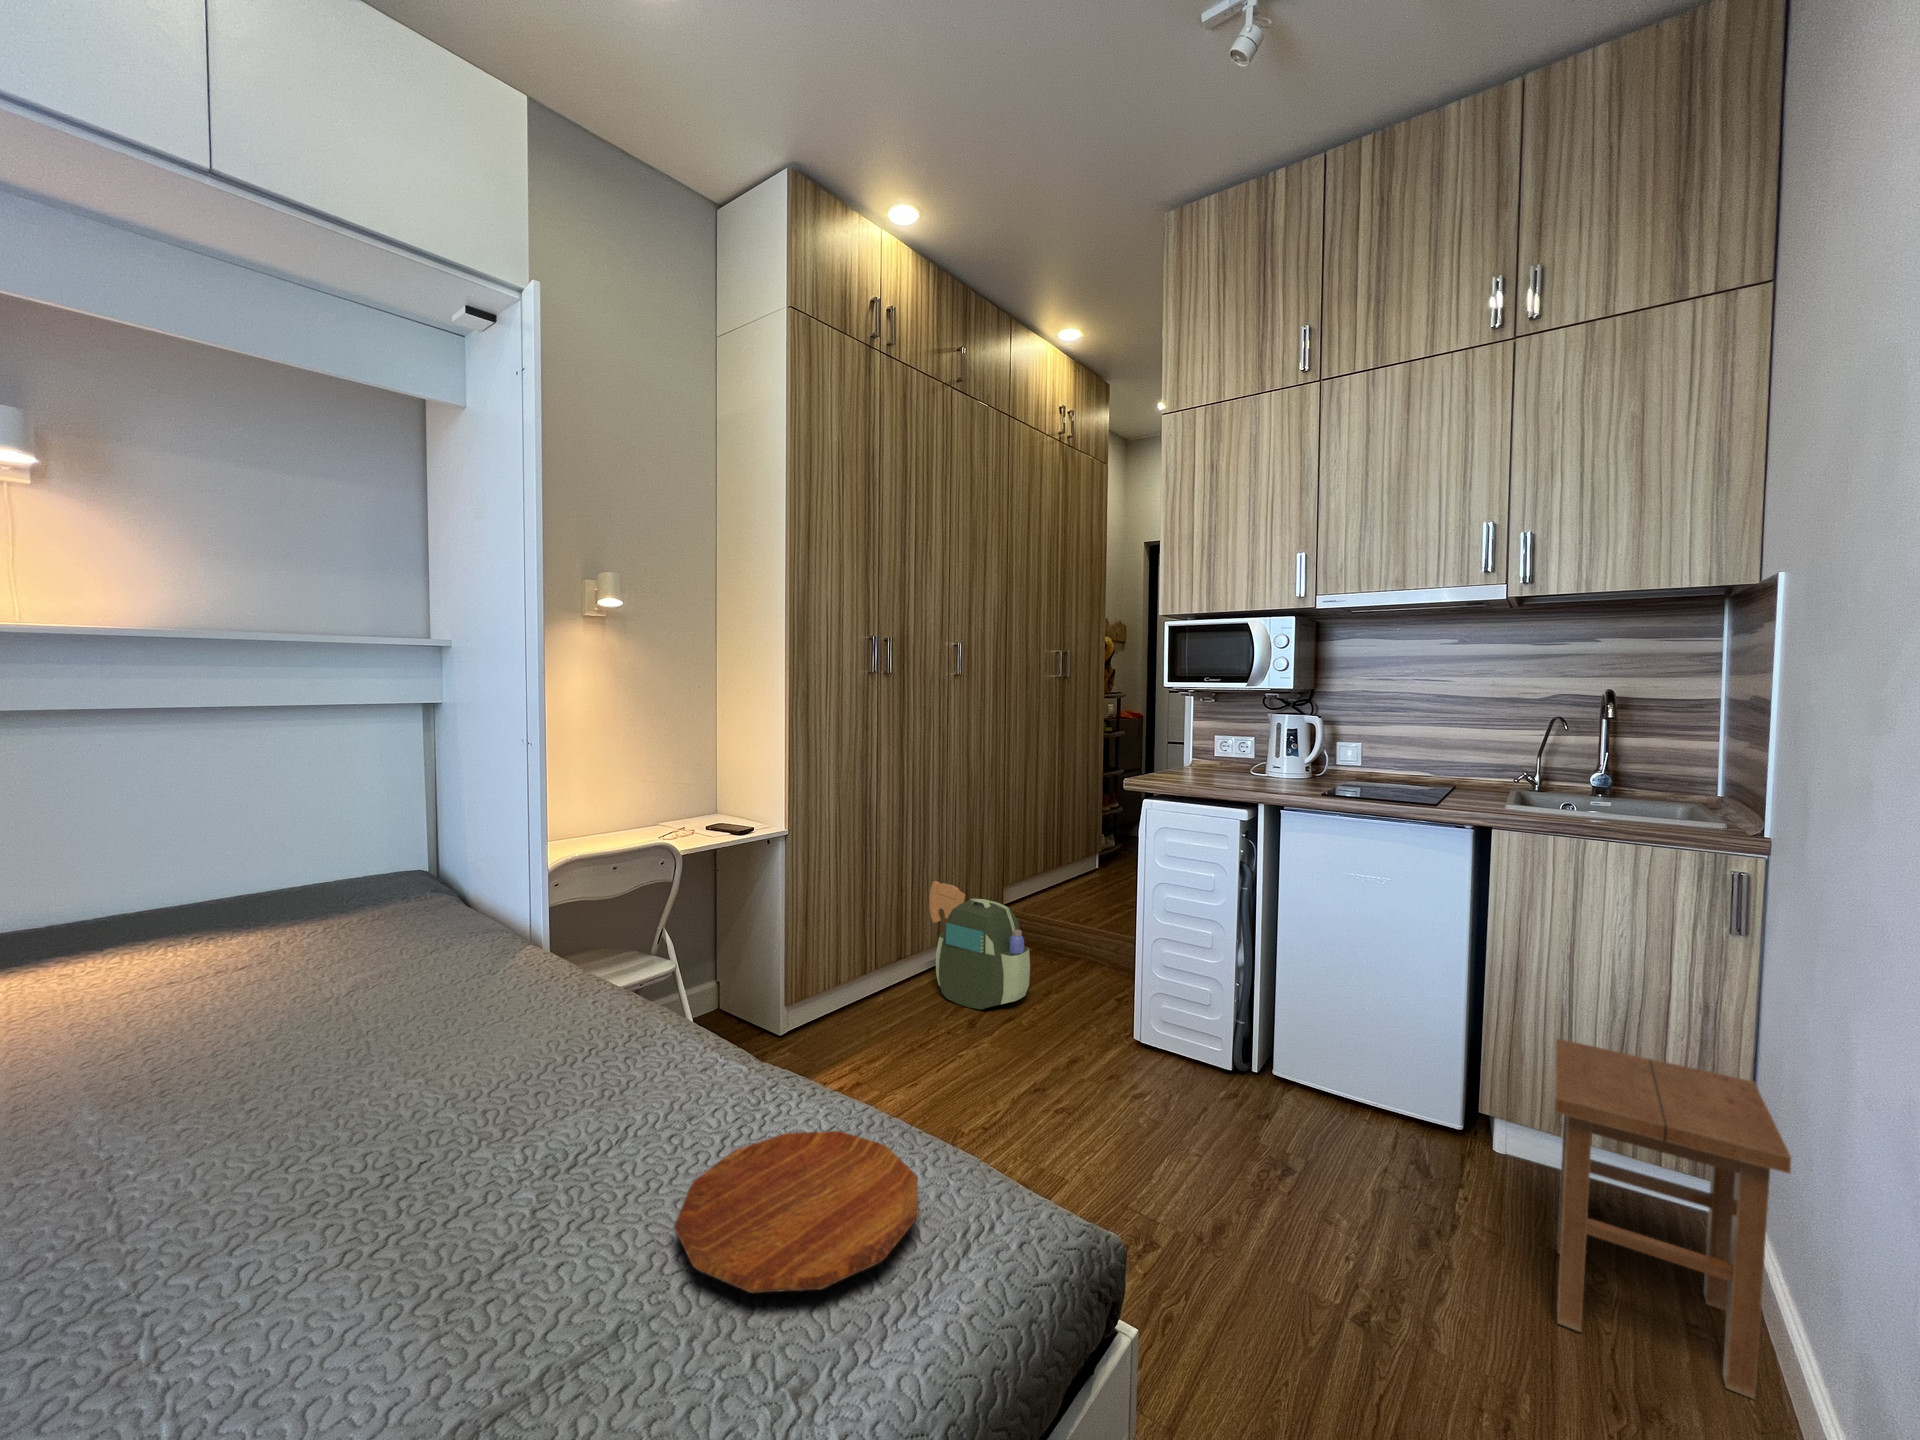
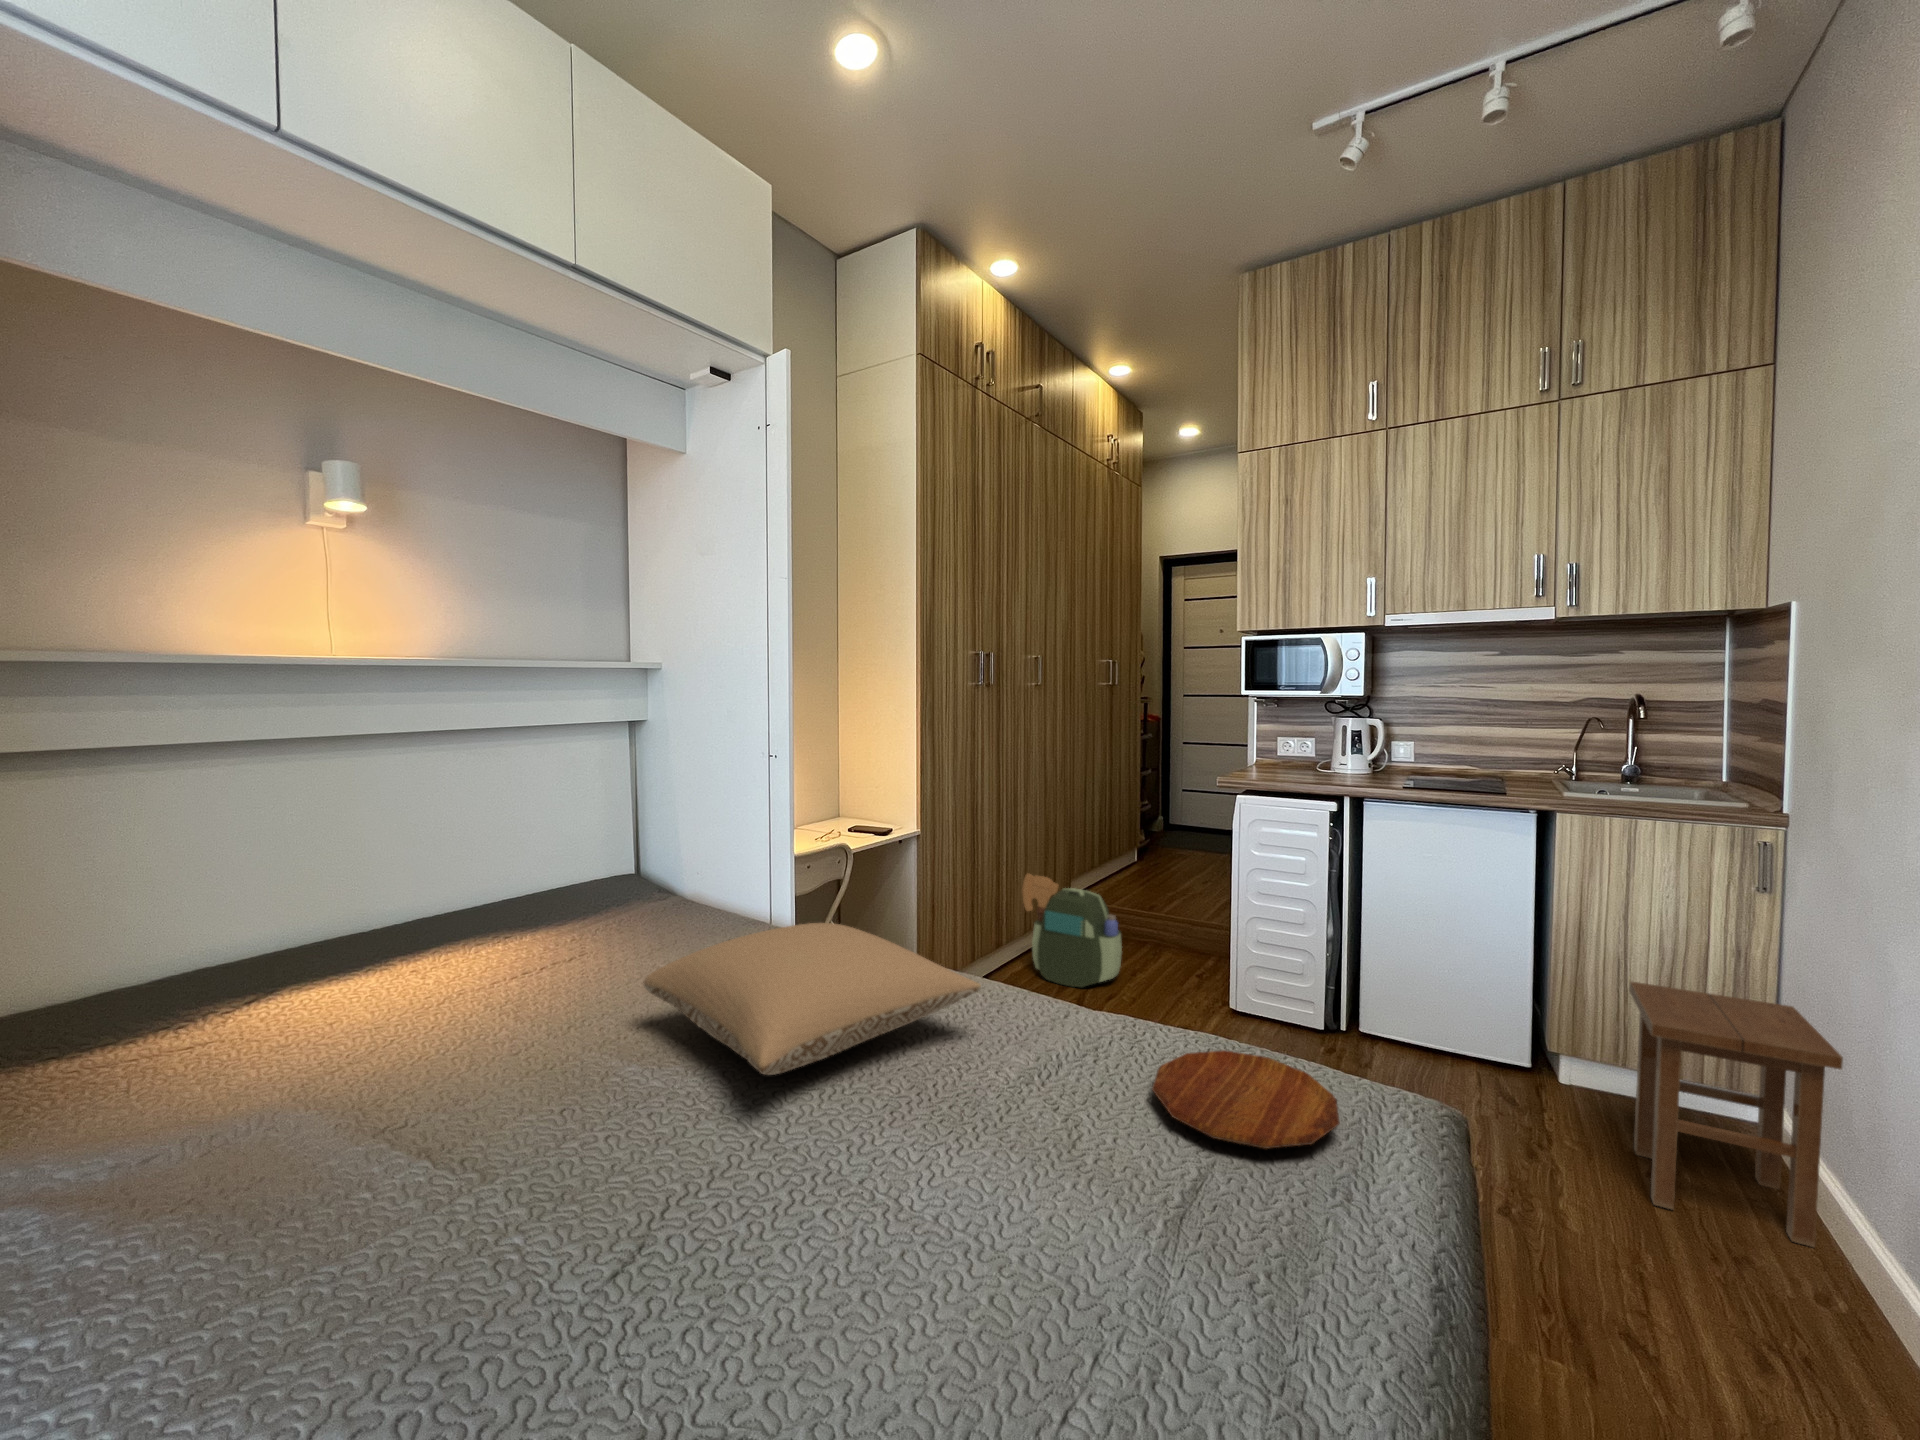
pillow: none [141,941,571,1146] -> present [643,923,981,1075]

